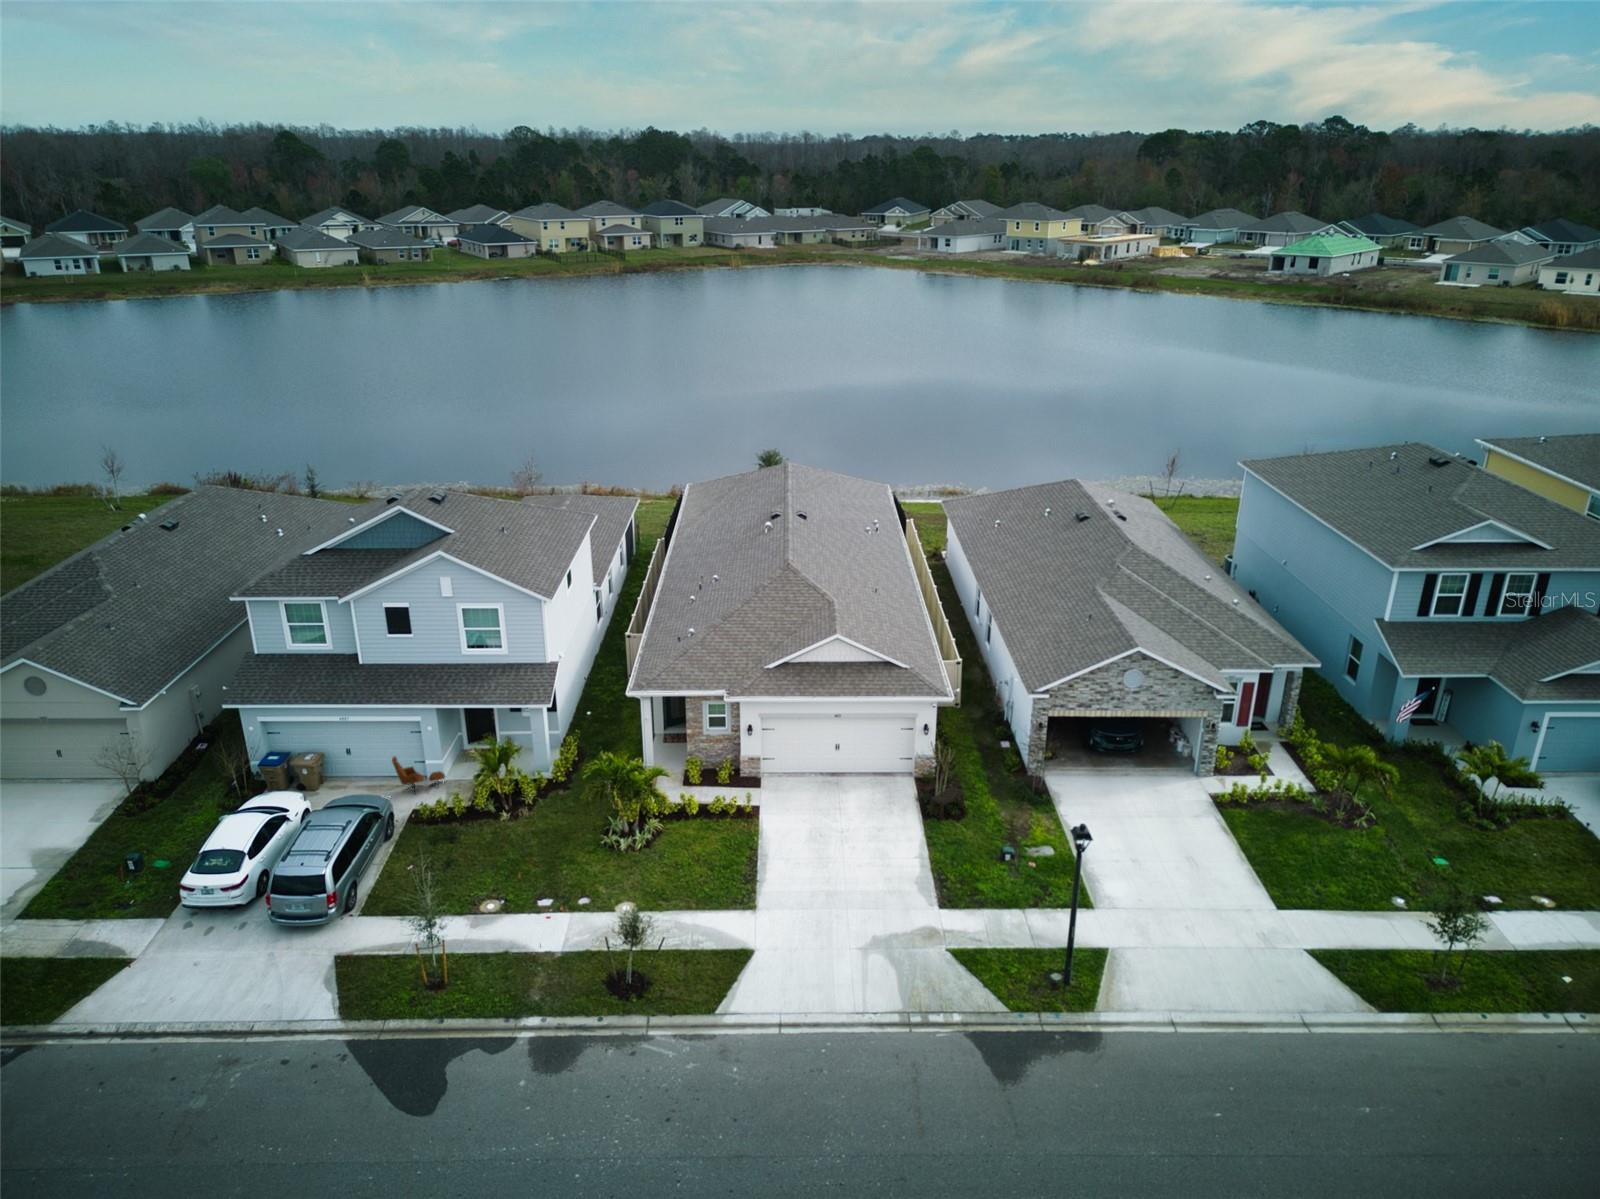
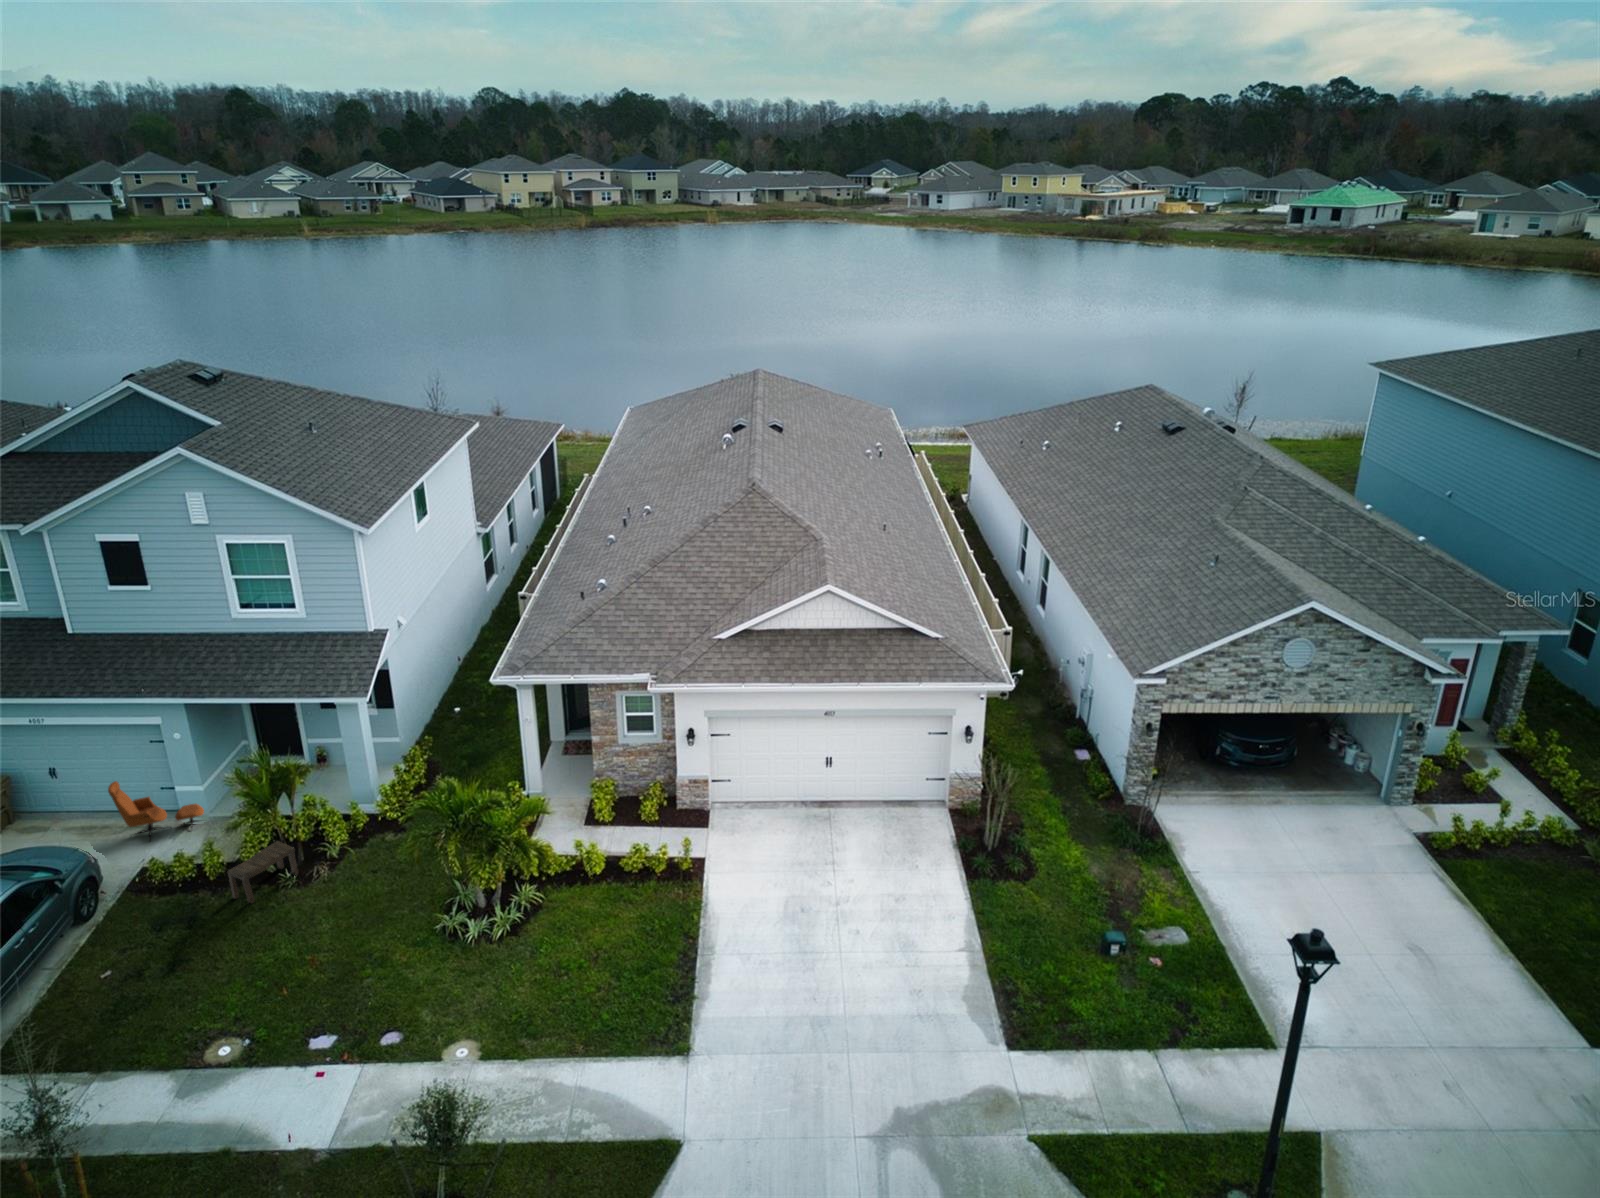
bench: present [930,786,965,820] -> present [228,841,298,903]

